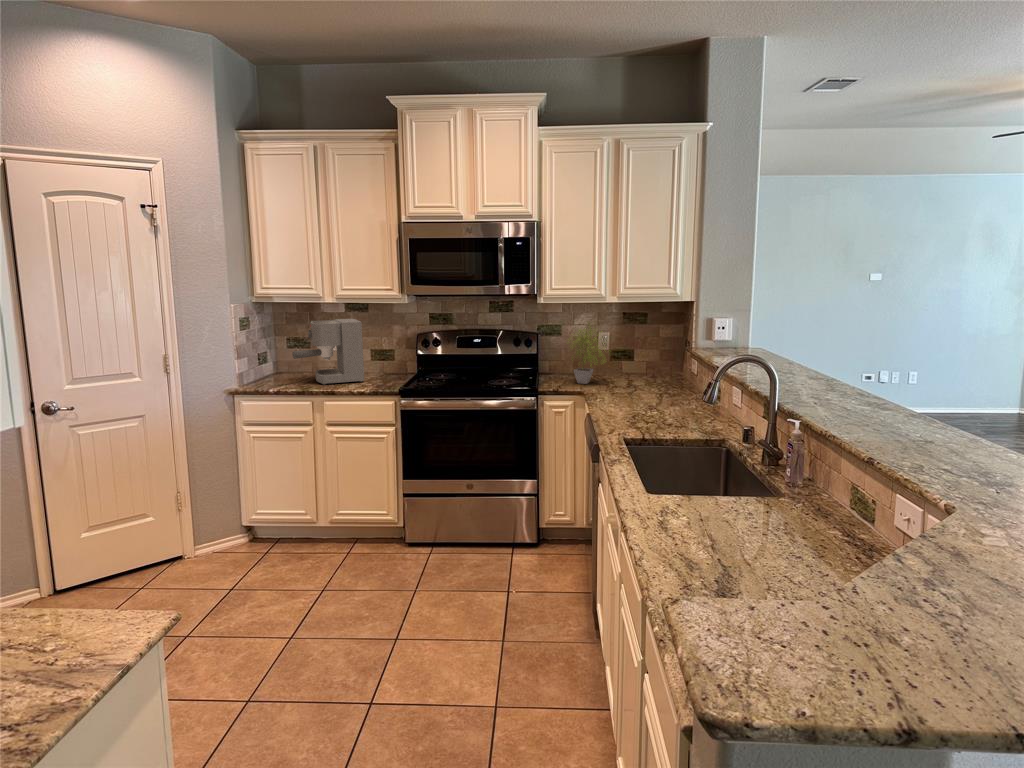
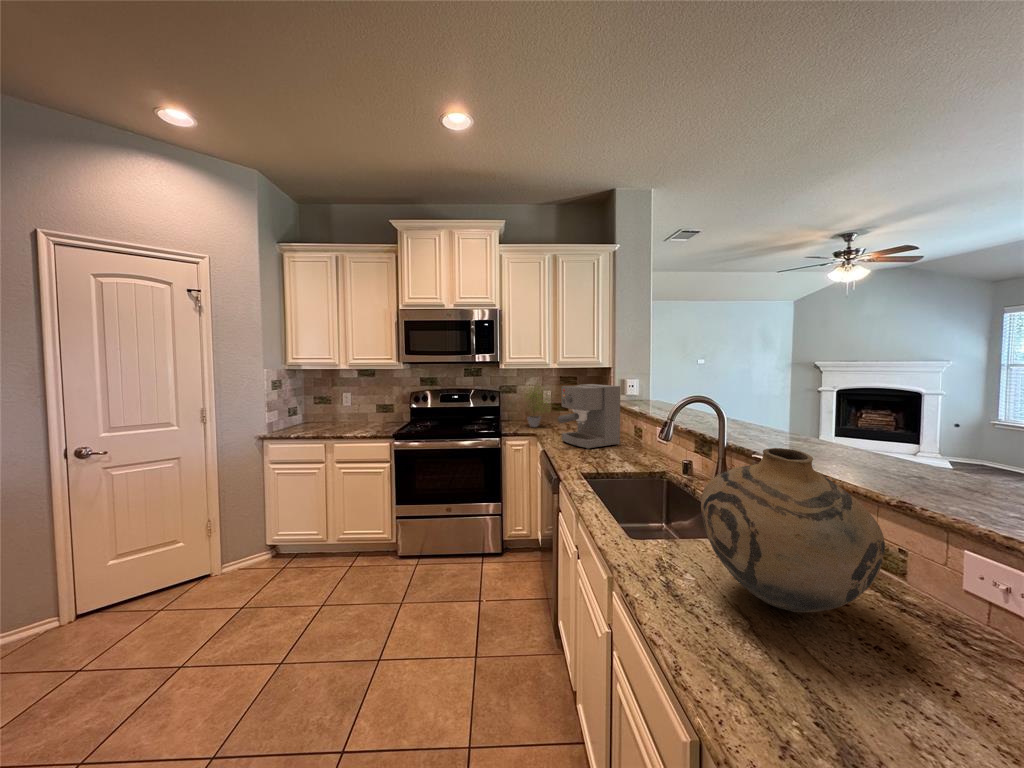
coffee maker: present [292,319,364,385] -> present [558,384,620,449]
vase: none [690,408,818,535] -> present [701,448,885,612]

